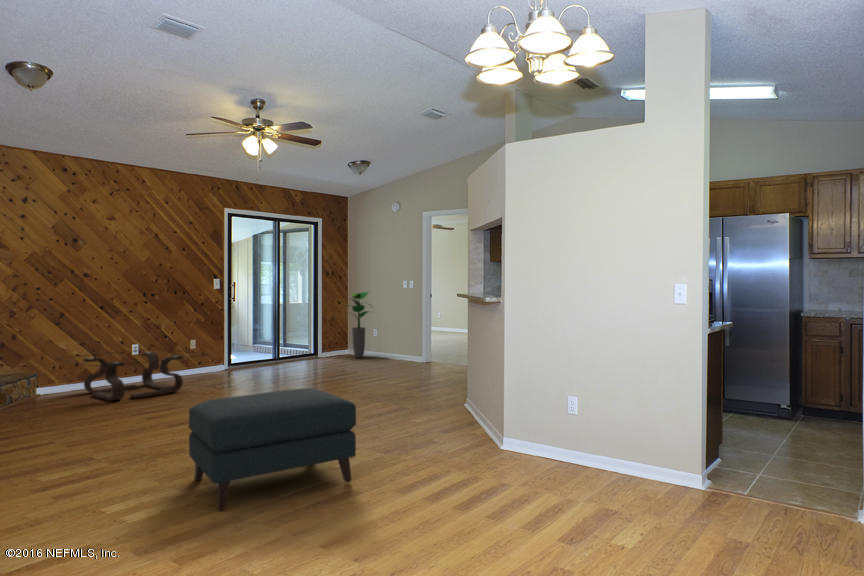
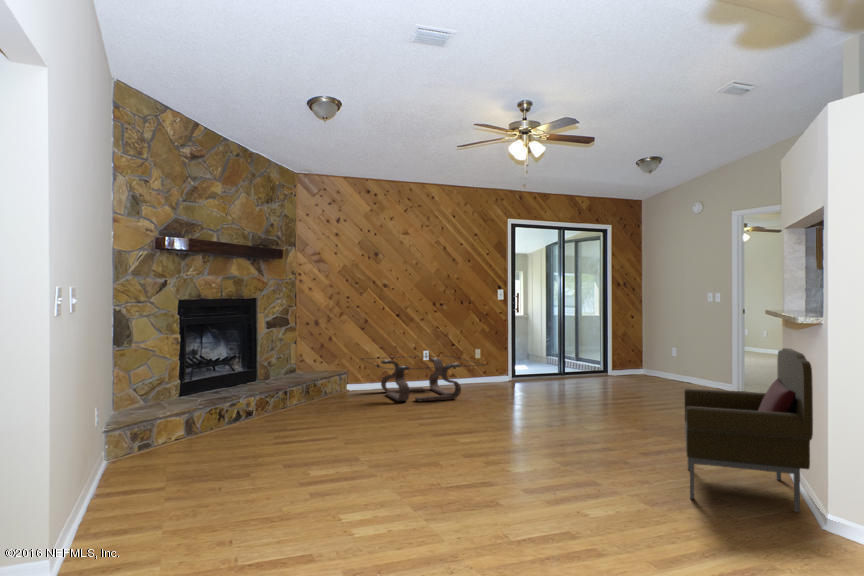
potted plant: present [349,292,370,358] -> none [635,305,671,379]
armchair: none [401,322,494,445] -> present [684,348,813,512]
ottoman: present [189,388,356,510] -> none [429,414,604,538]

